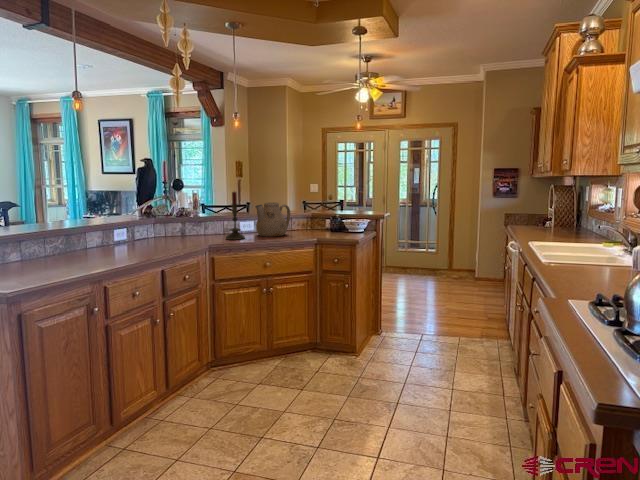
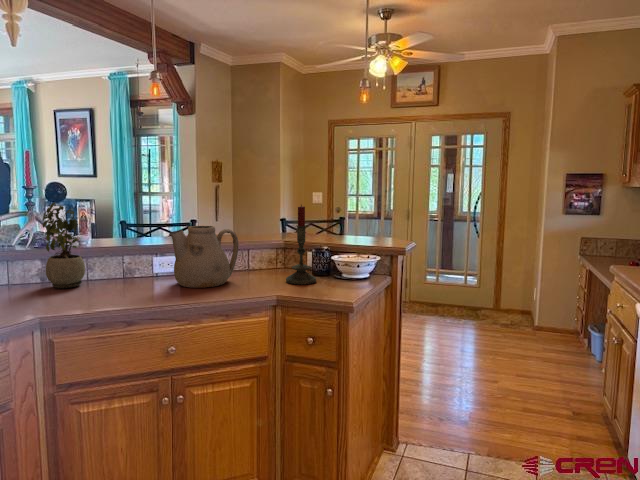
potted plant: none [187,190,208,238] -> present [42,203,85,288]
candle: present [226,192,245,240] -> present [286,205,316,284]

